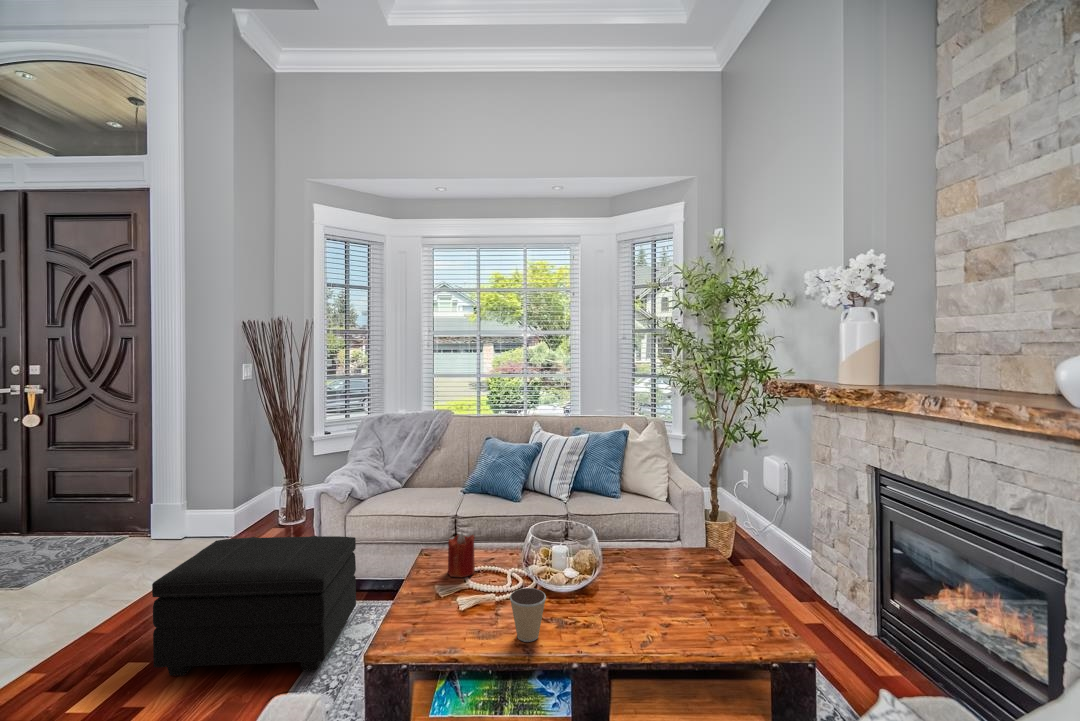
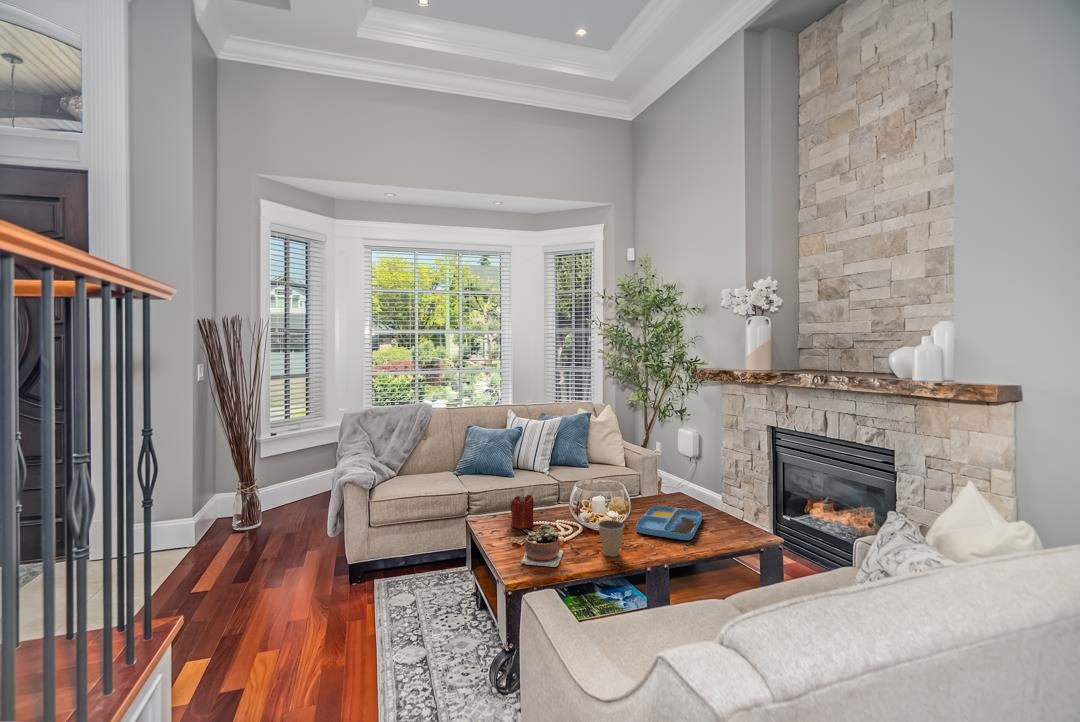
footstool: present [152,536,356,676] -> none [233,518,399,659]
tray: none [592,567,706,633] -> present [636,506,702,540]
succulent plant: none [402,580,471,645] -> present [521,523,563,567]

